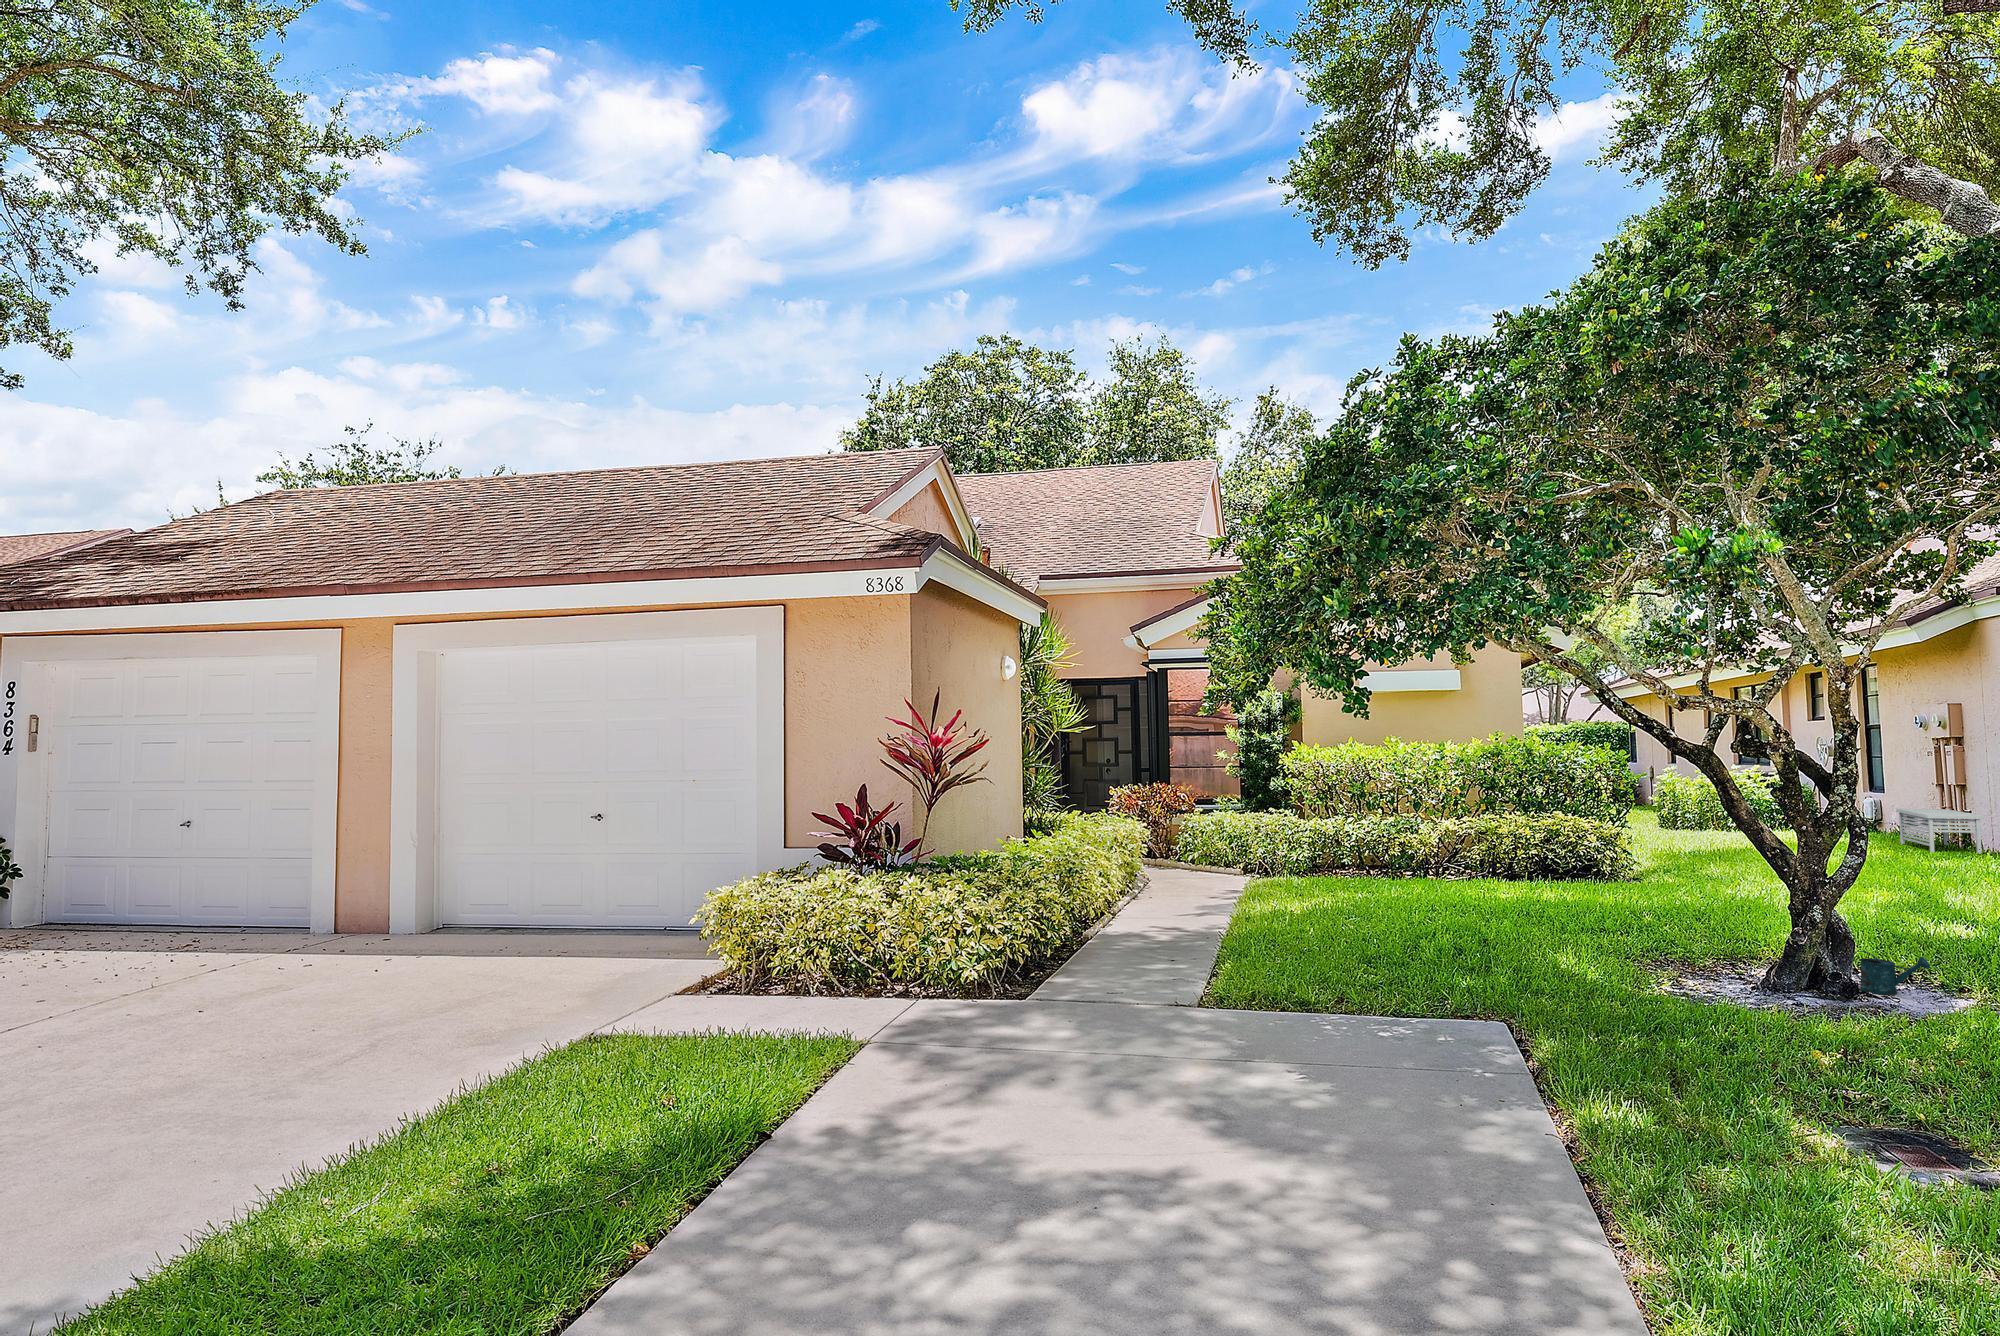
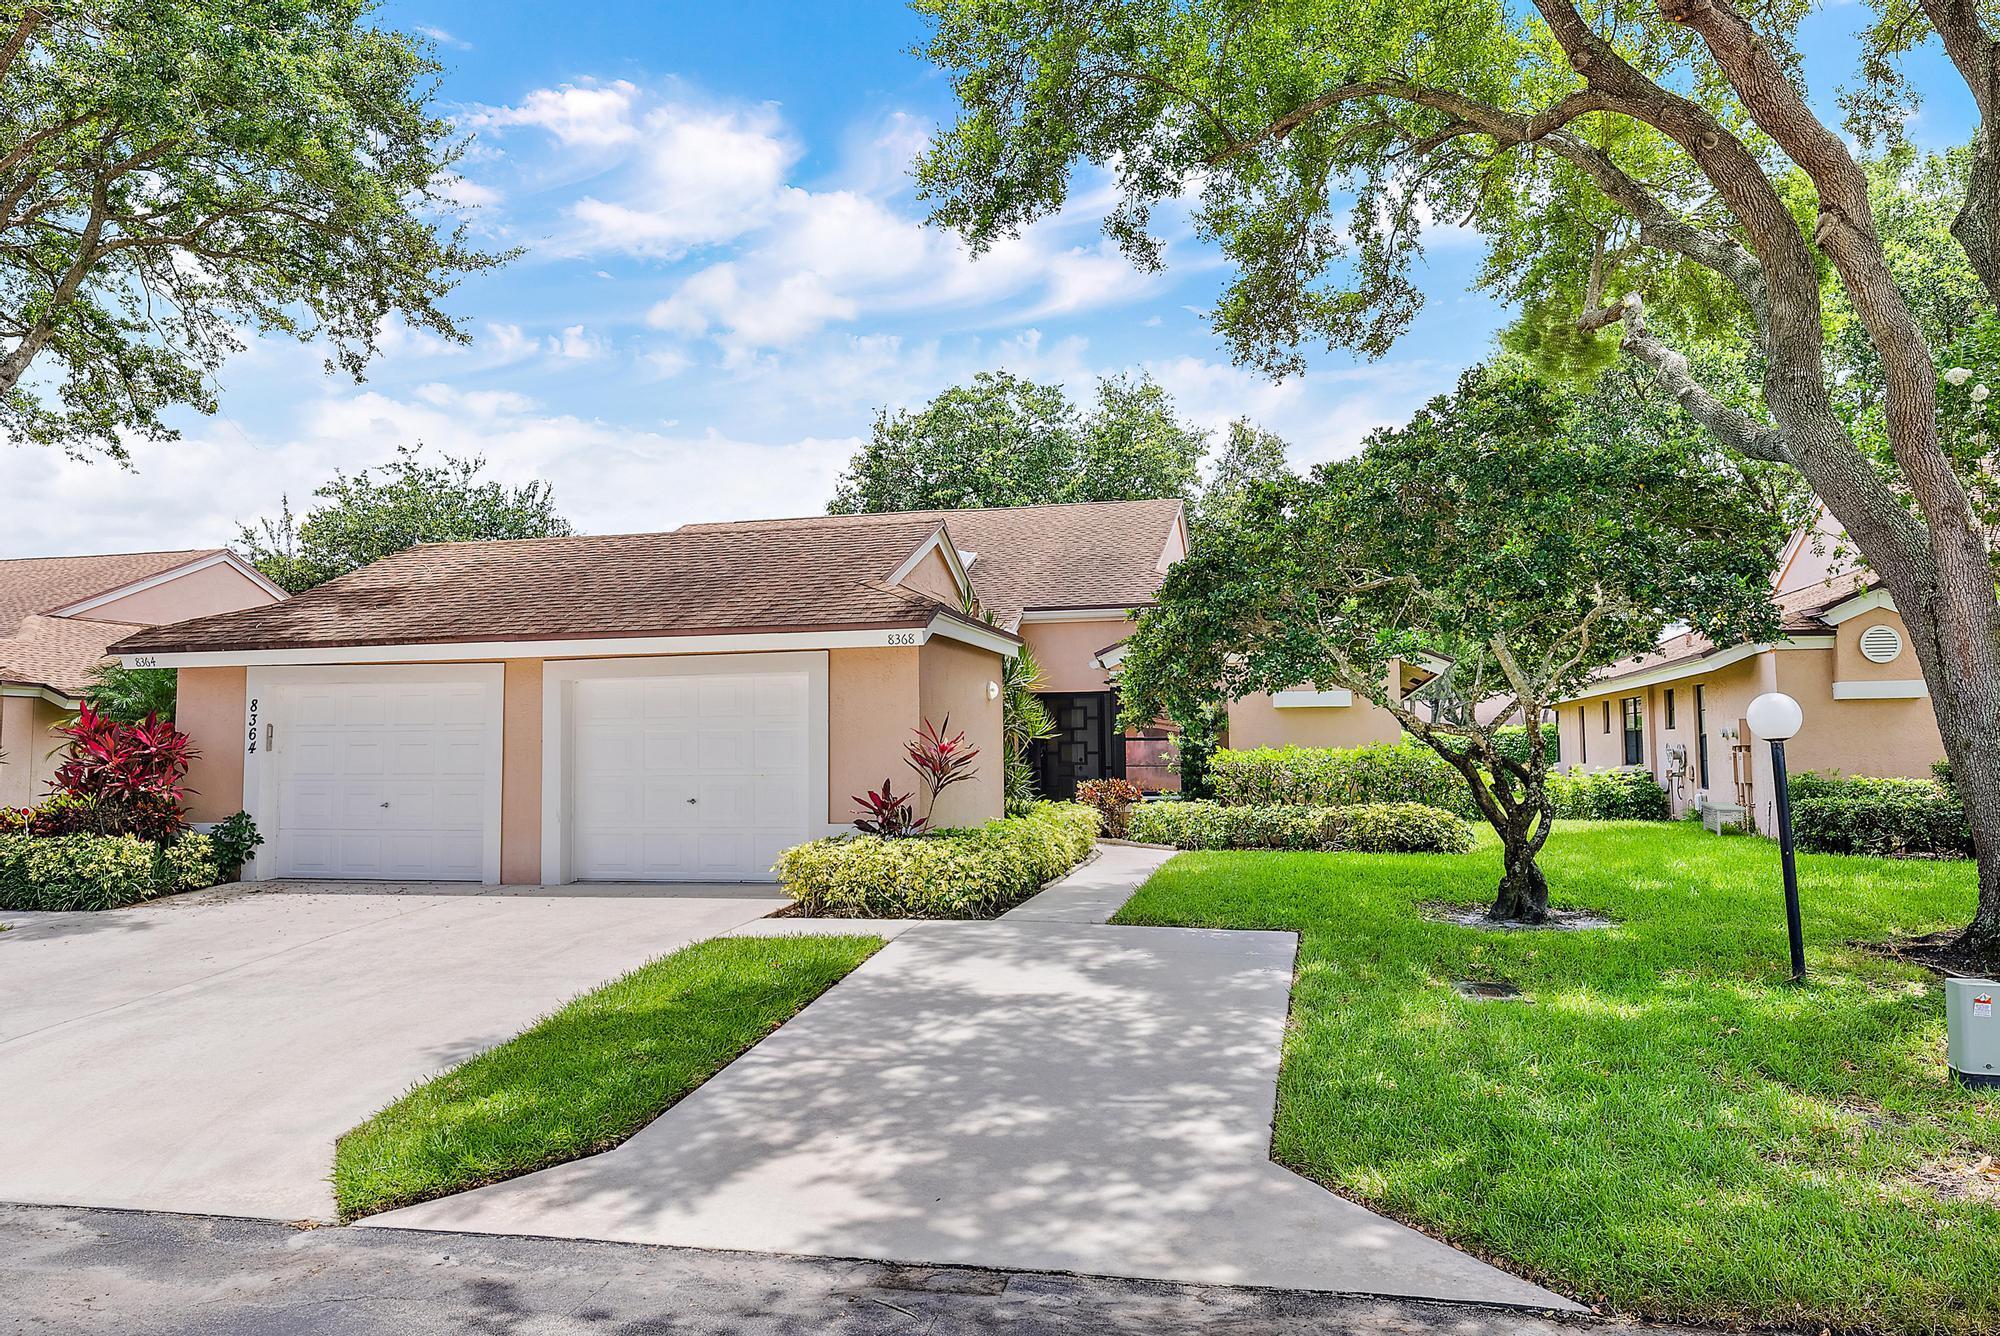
watering can: present [1850,951,1930,995] -> none [1534,893,1578,921]

